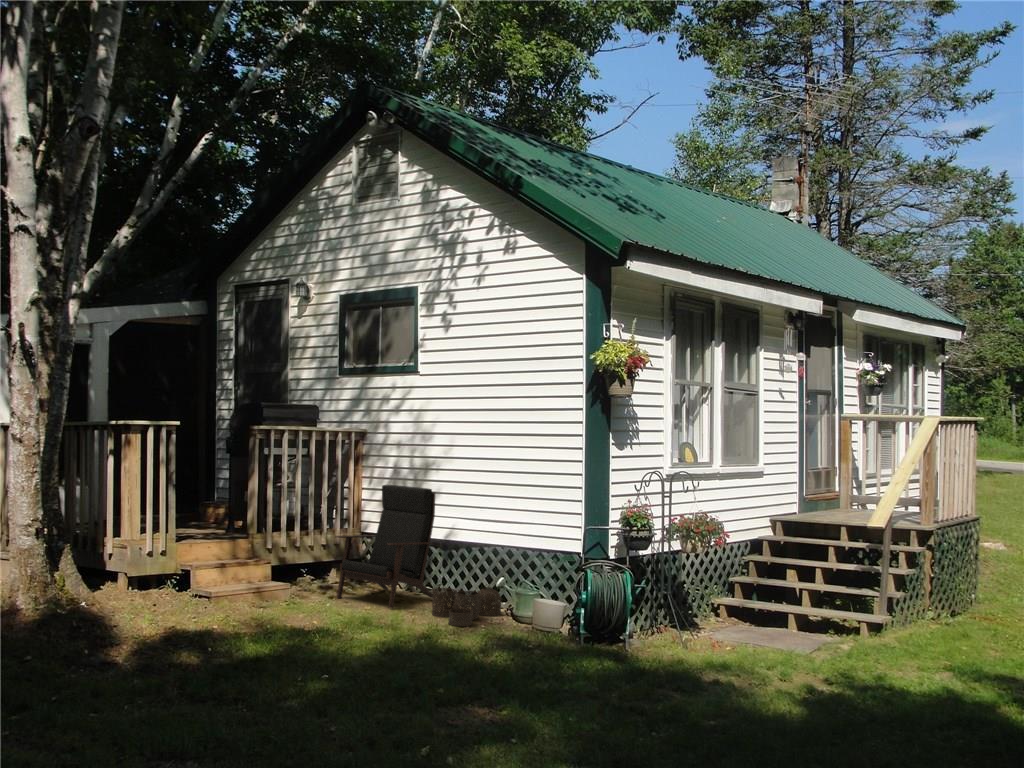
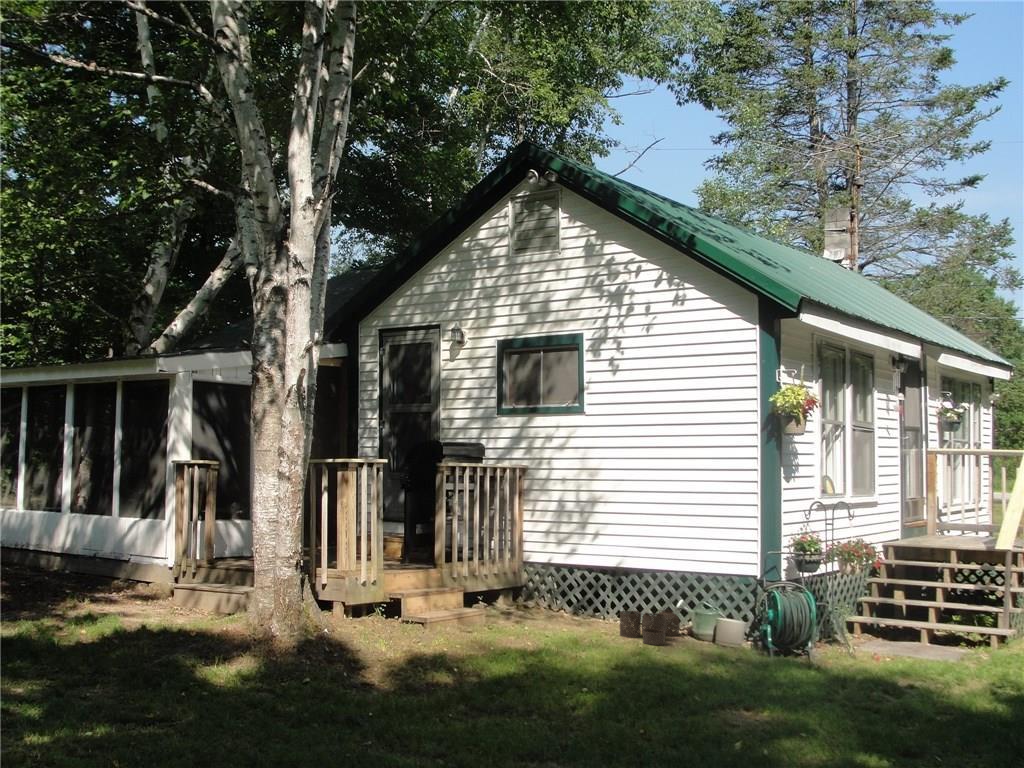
lounge chair: present [335,485,436,608] -> none [518,516,608,630]

